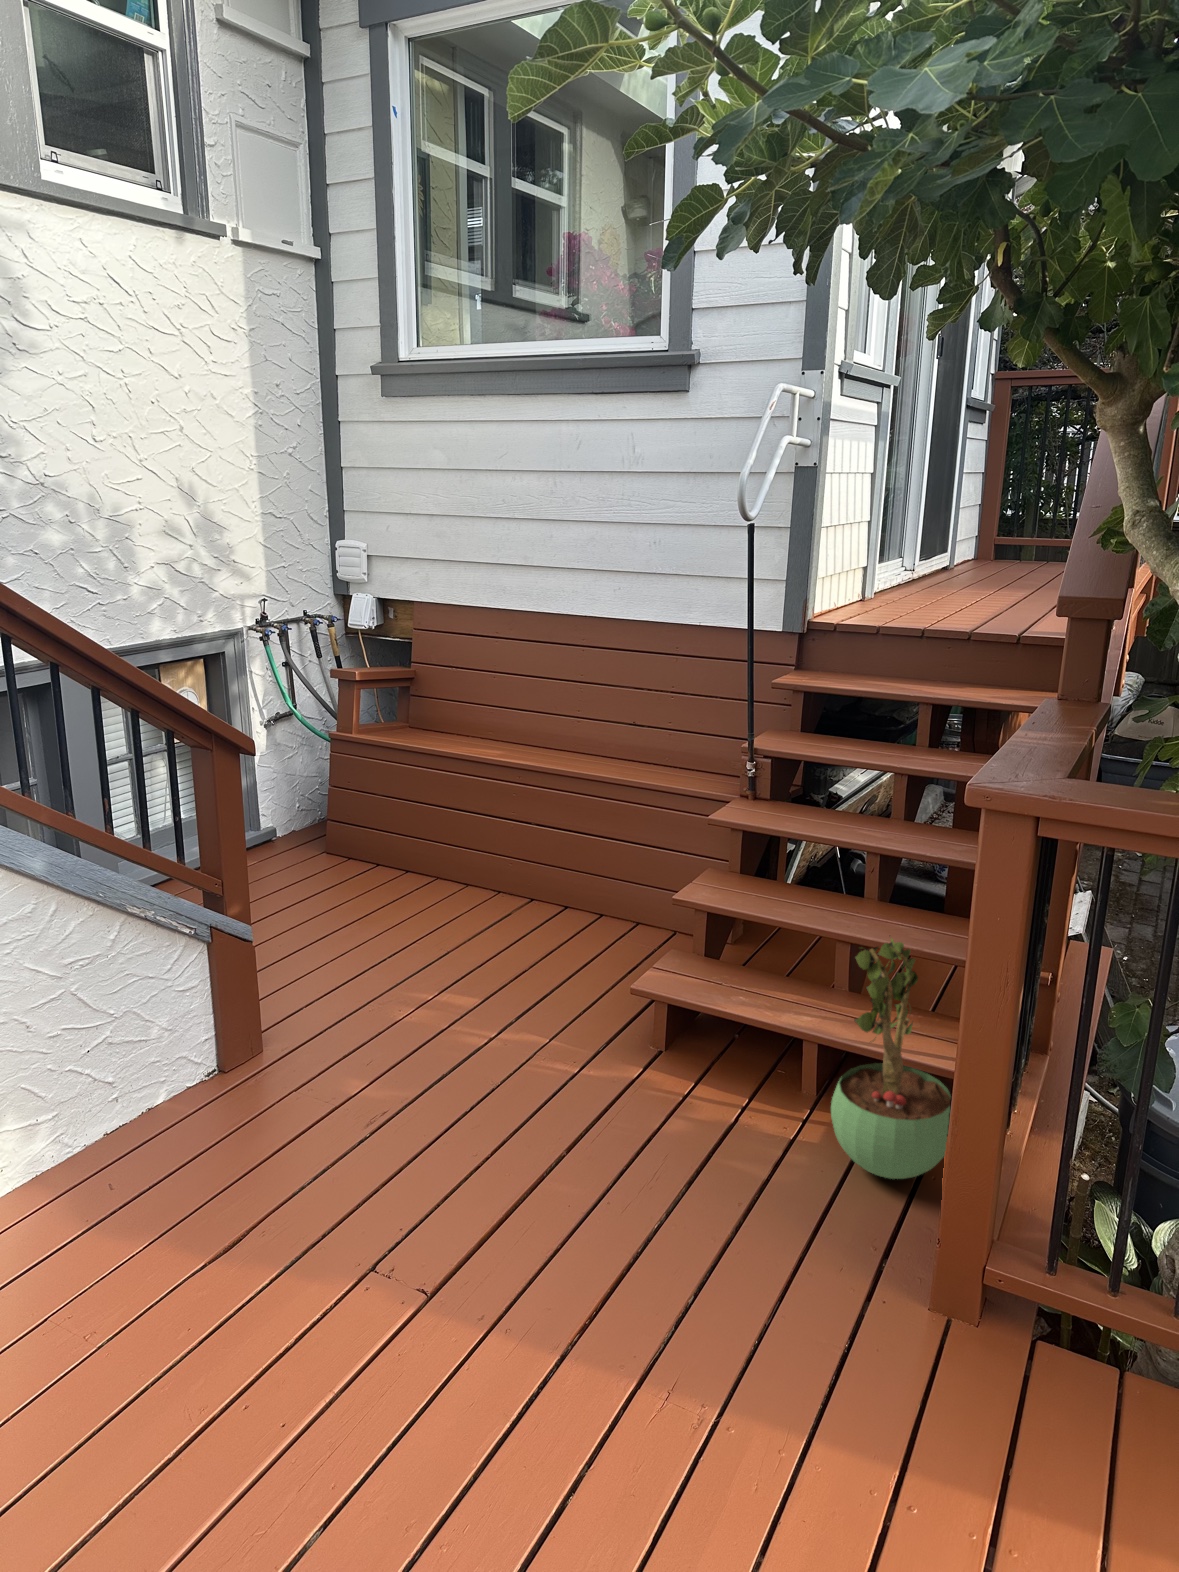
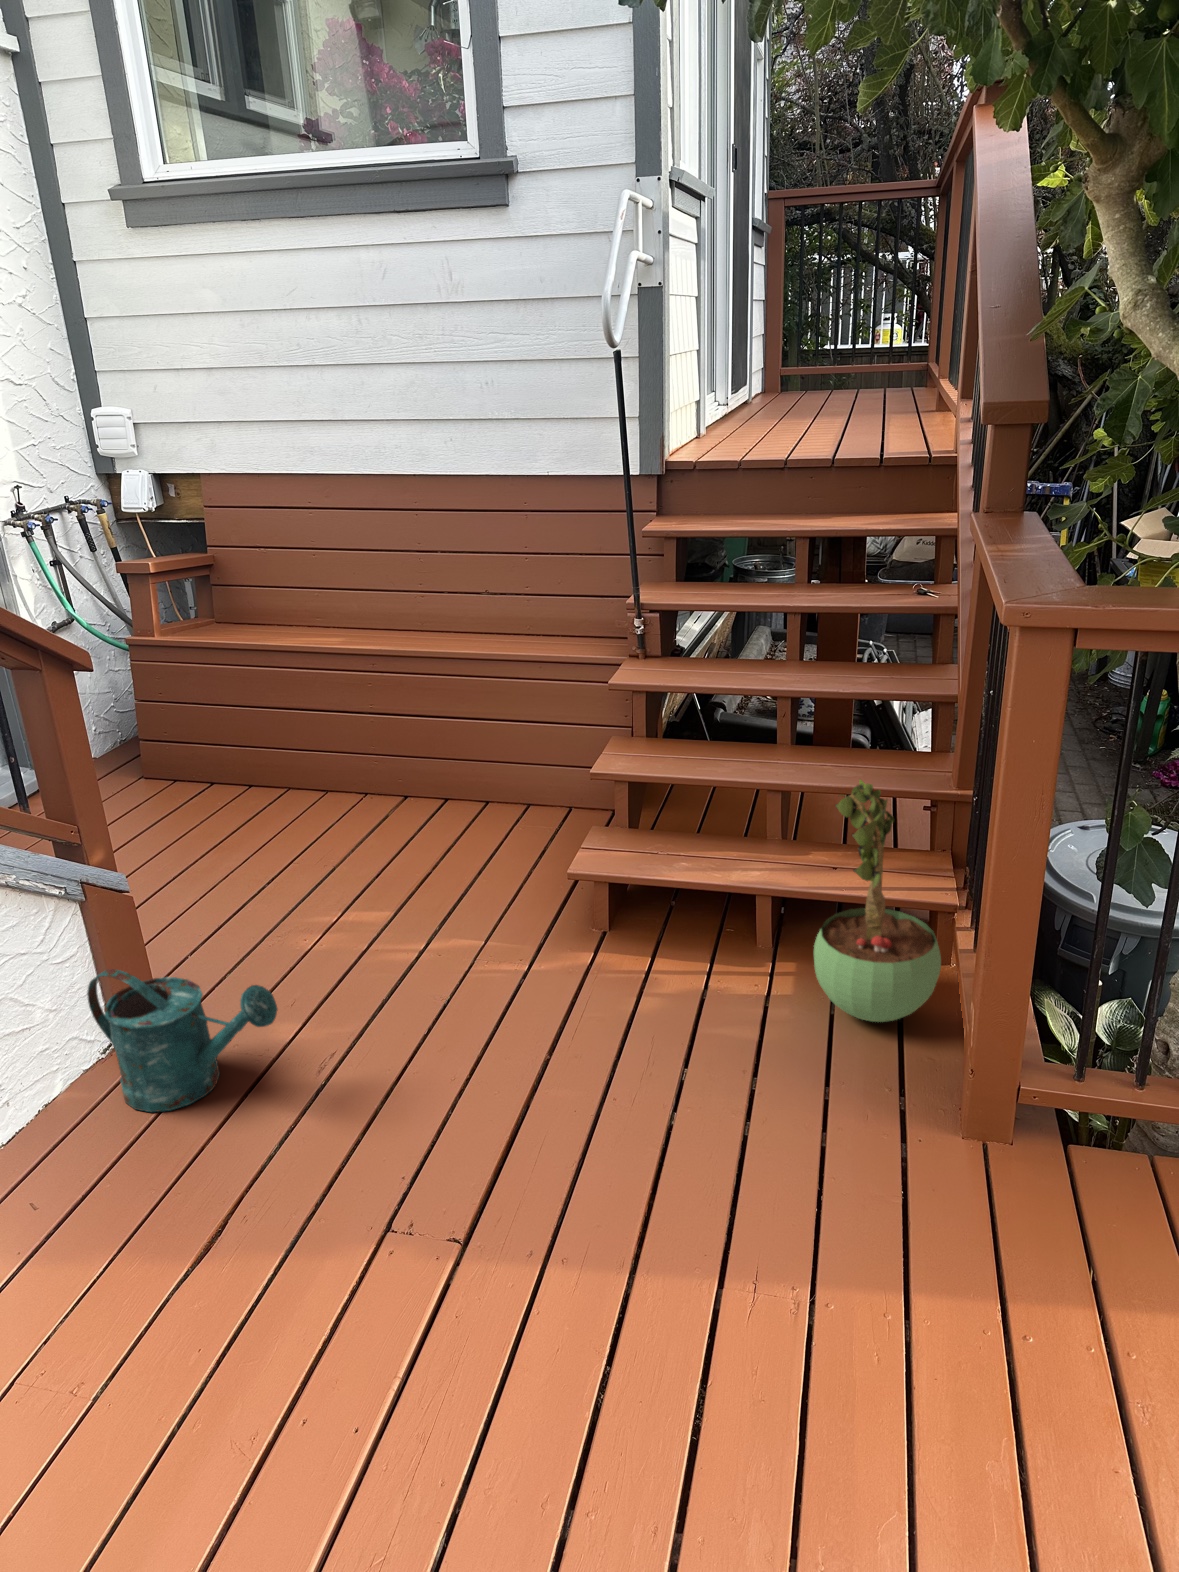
watering can: none [197,1003,336,1133] -> present [87,969,278,1112]

